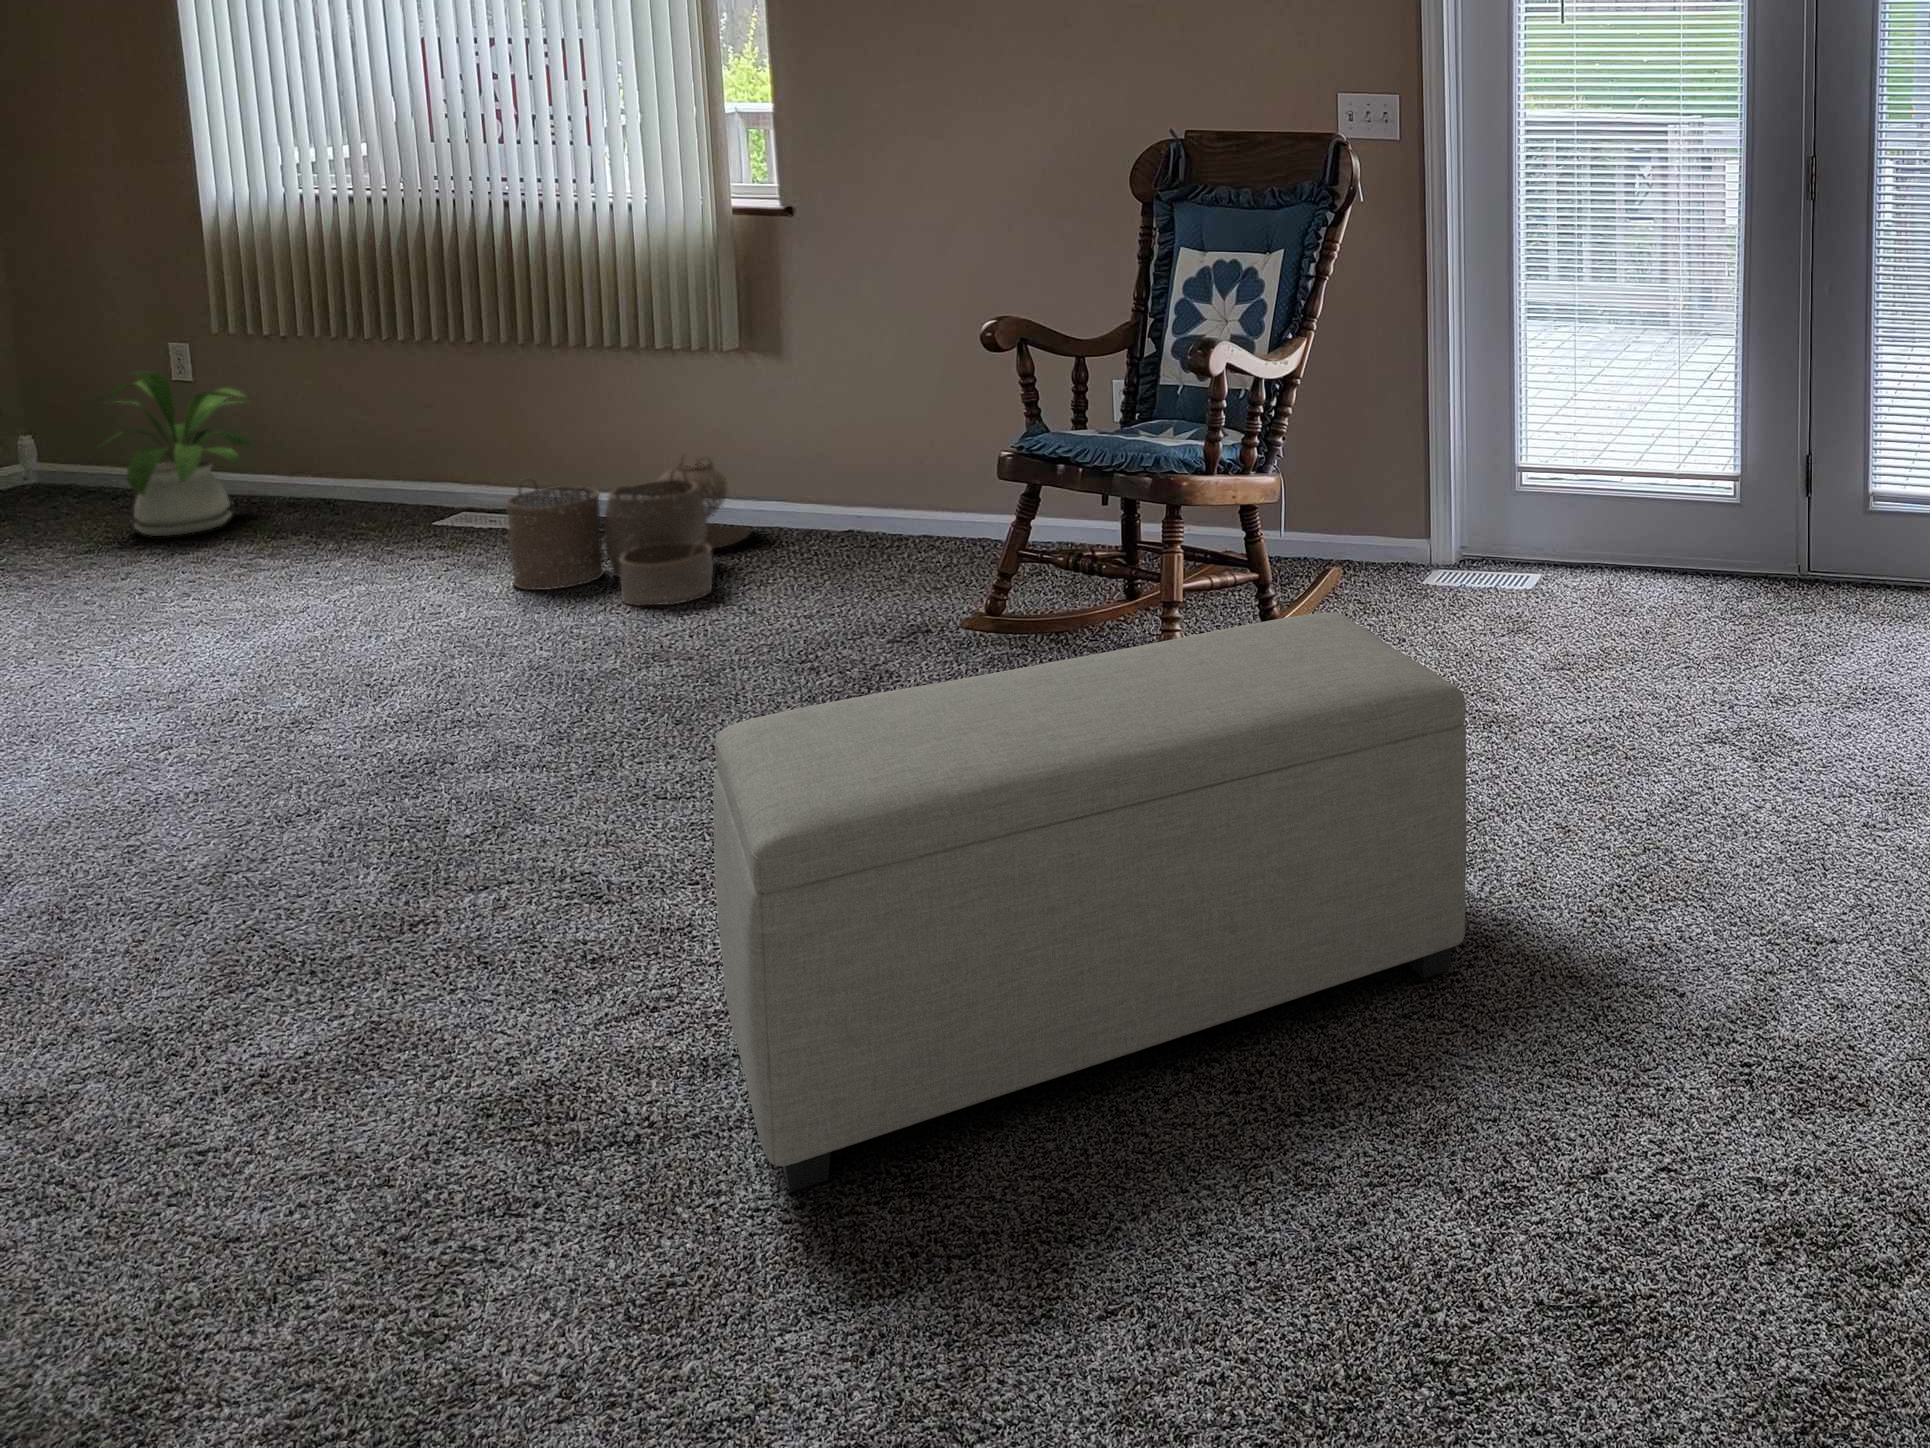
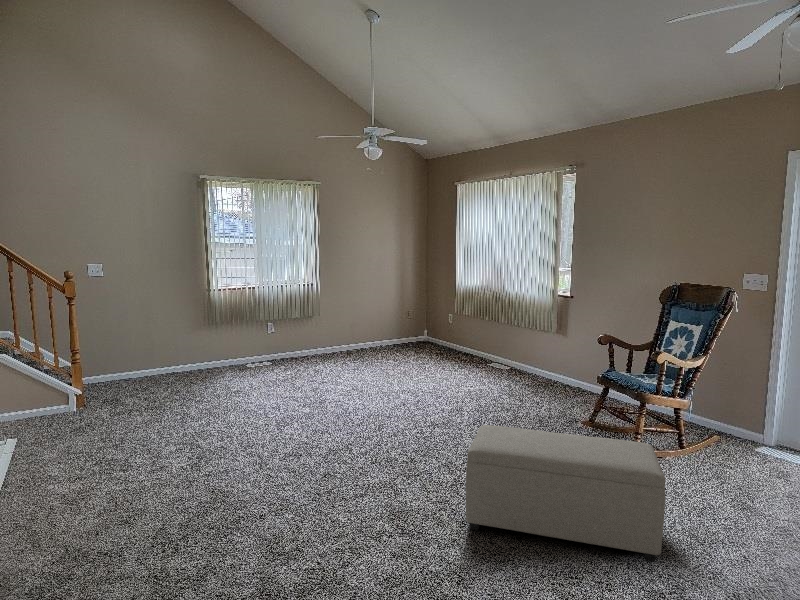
house plant: present [97,371,250,536] -> none [433,320,461,357]
woven basket: present [505,458,749,606] -> none [495,358,553,397]

